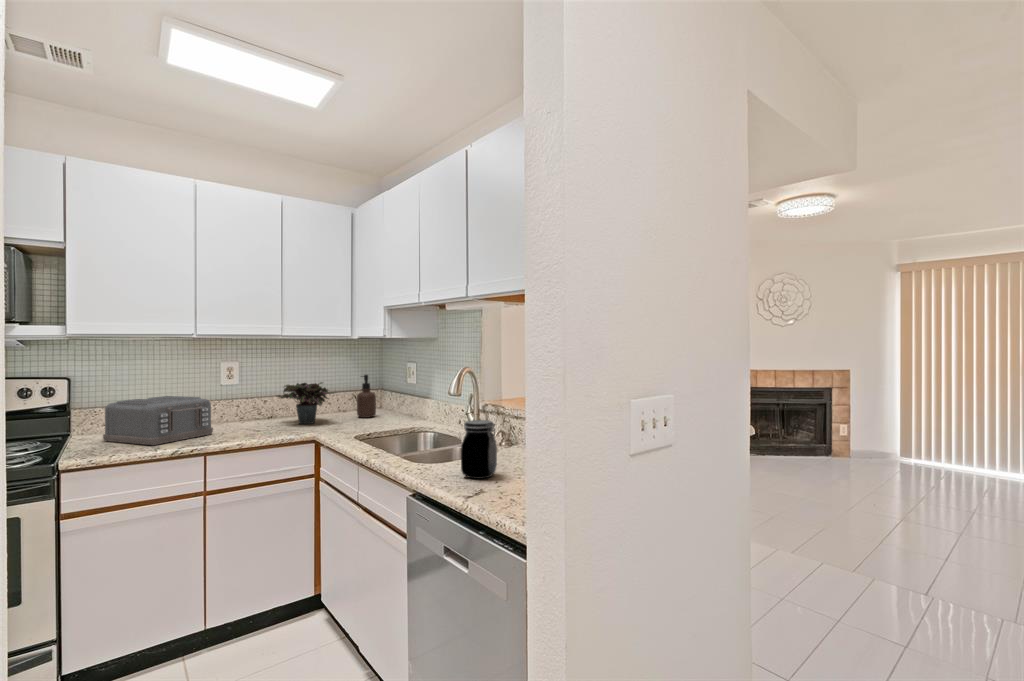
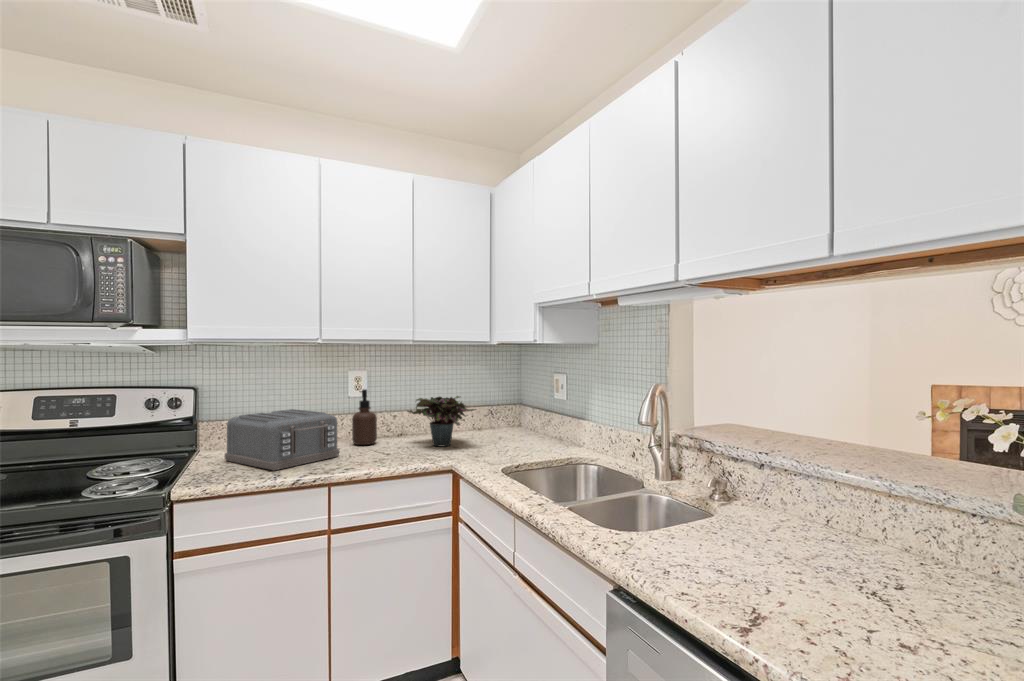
soap dispenser: present [357,375,376,418] -> present [352,389,377,445]
jar: present [461,420,497,479] -> none [688,474,749,572]

